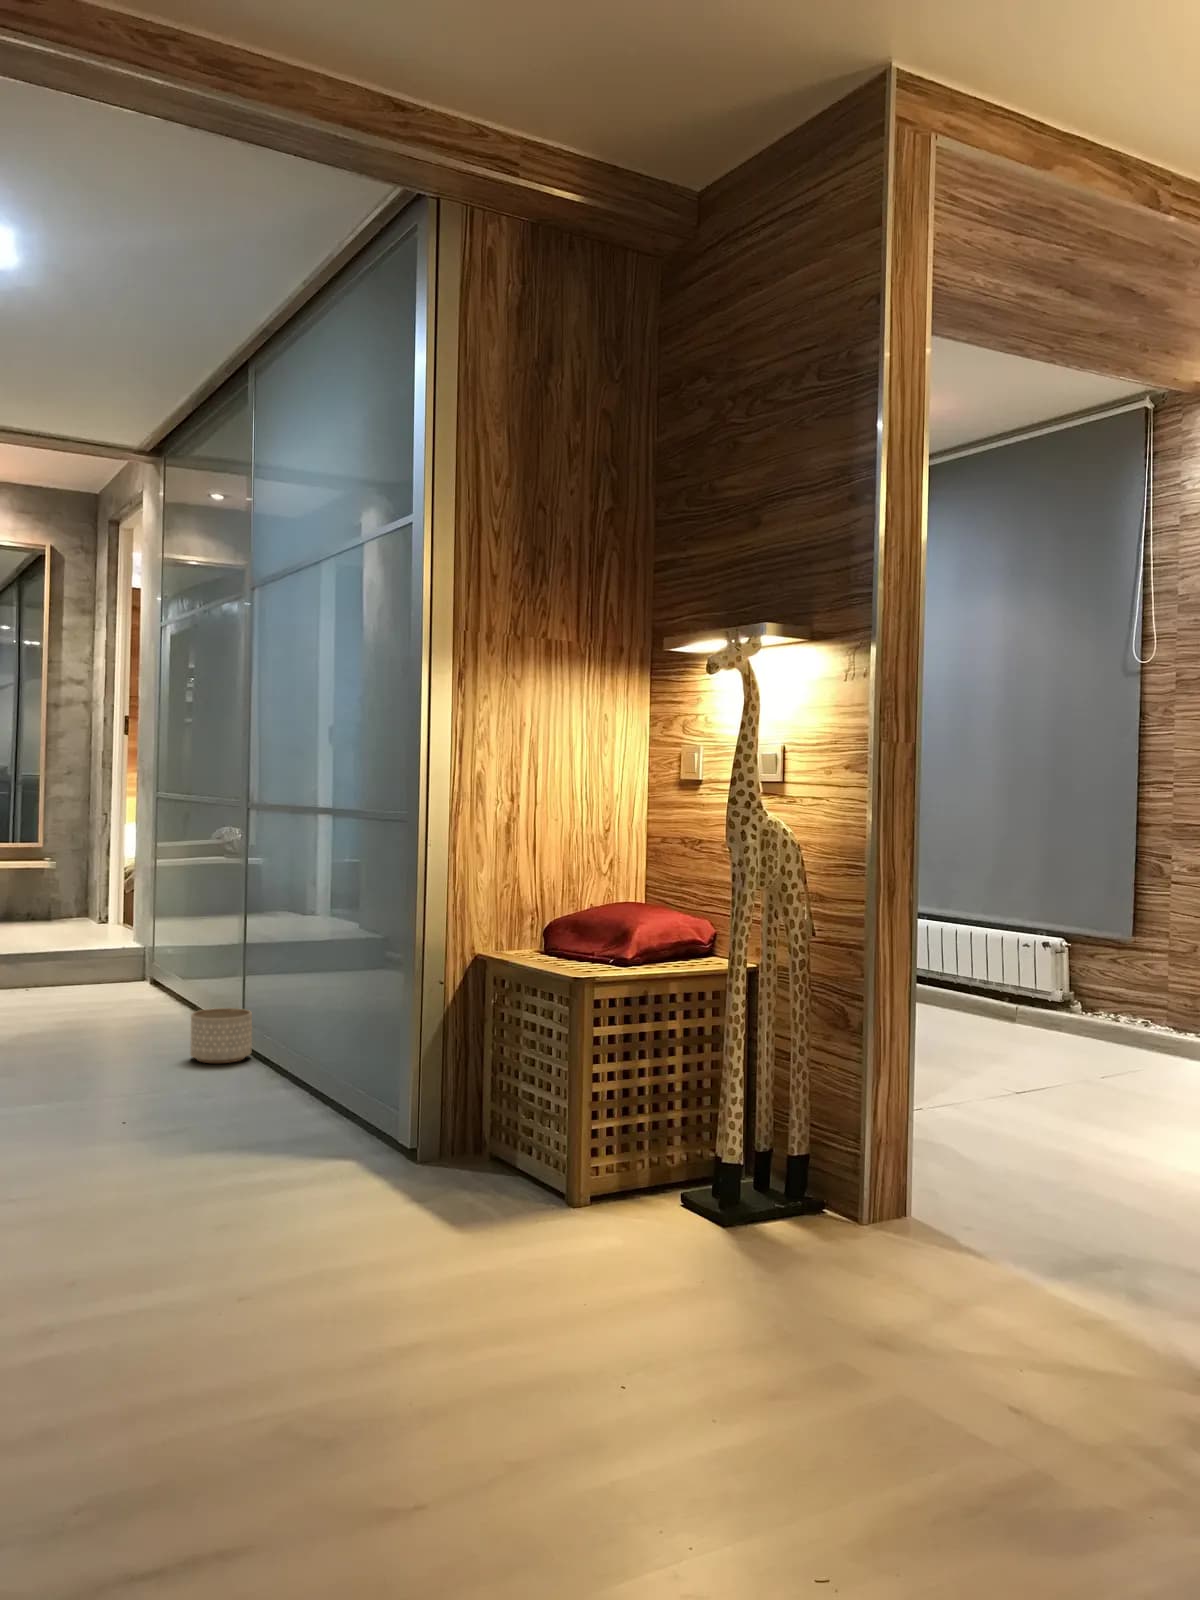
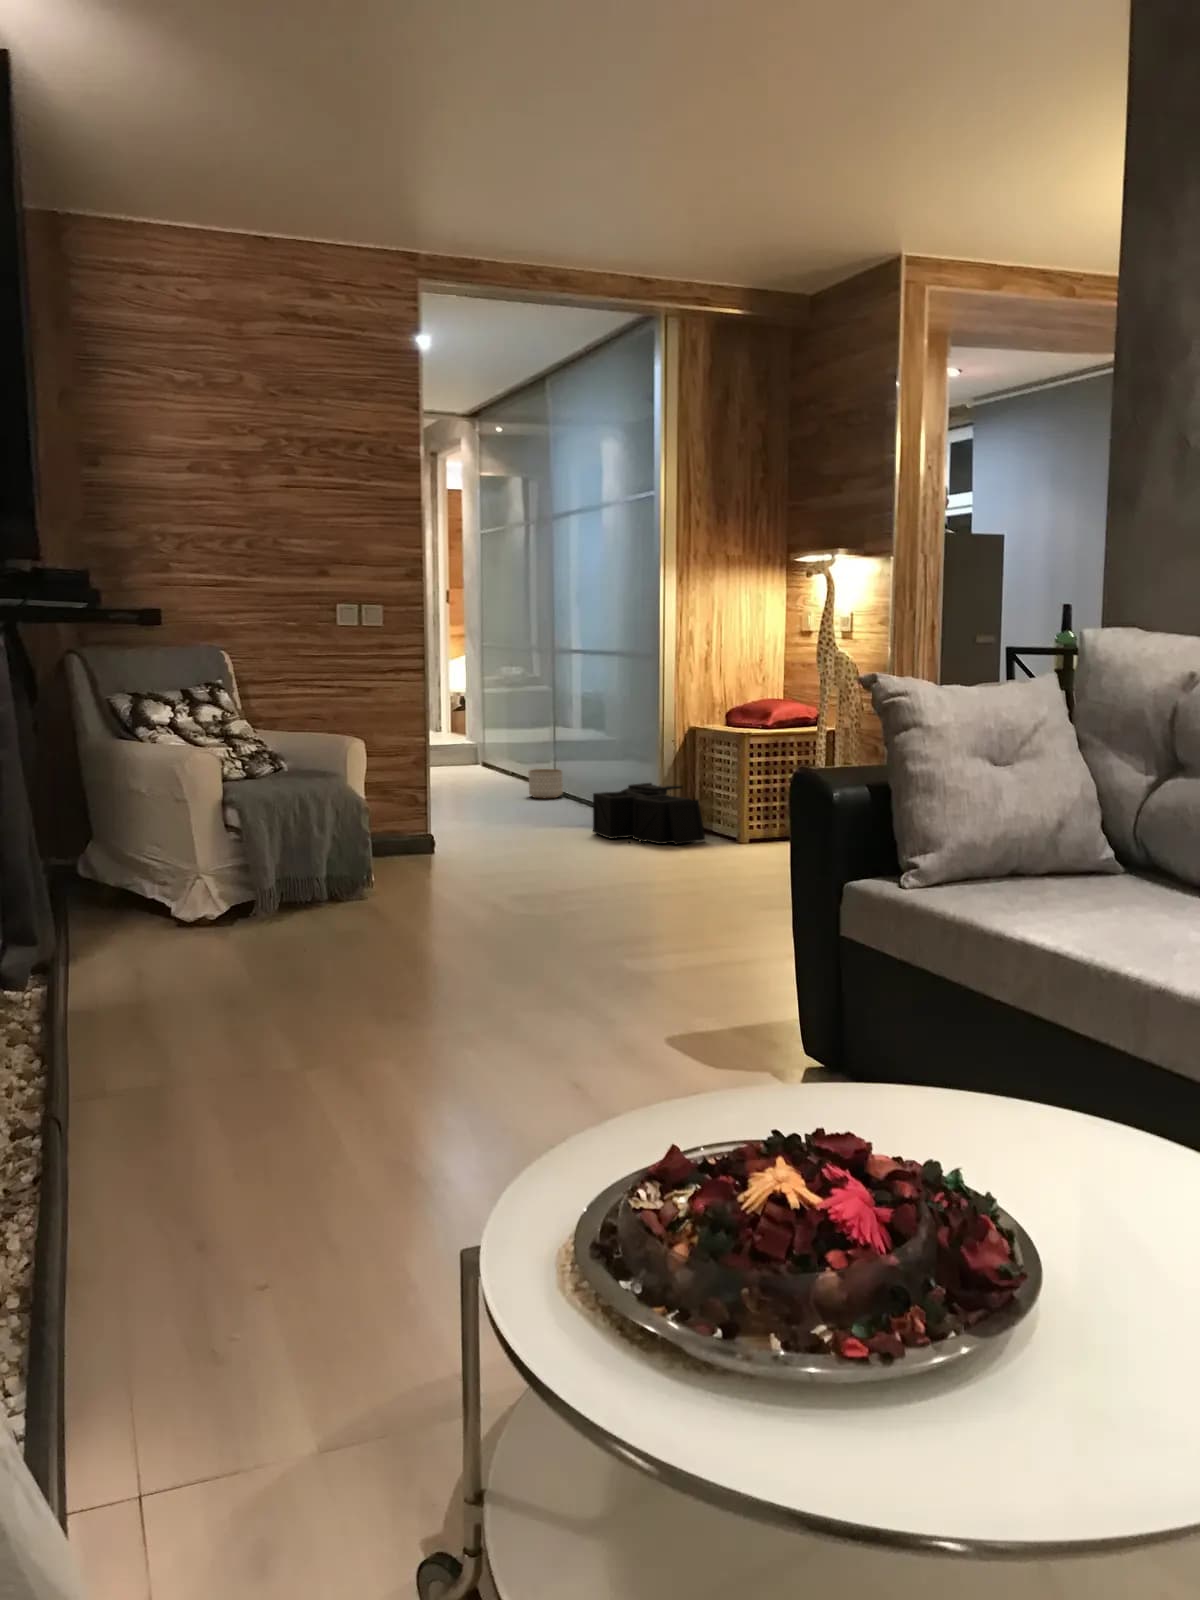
storage bin: none [273,1057,502,1217] -> present [593,783,705,844]

